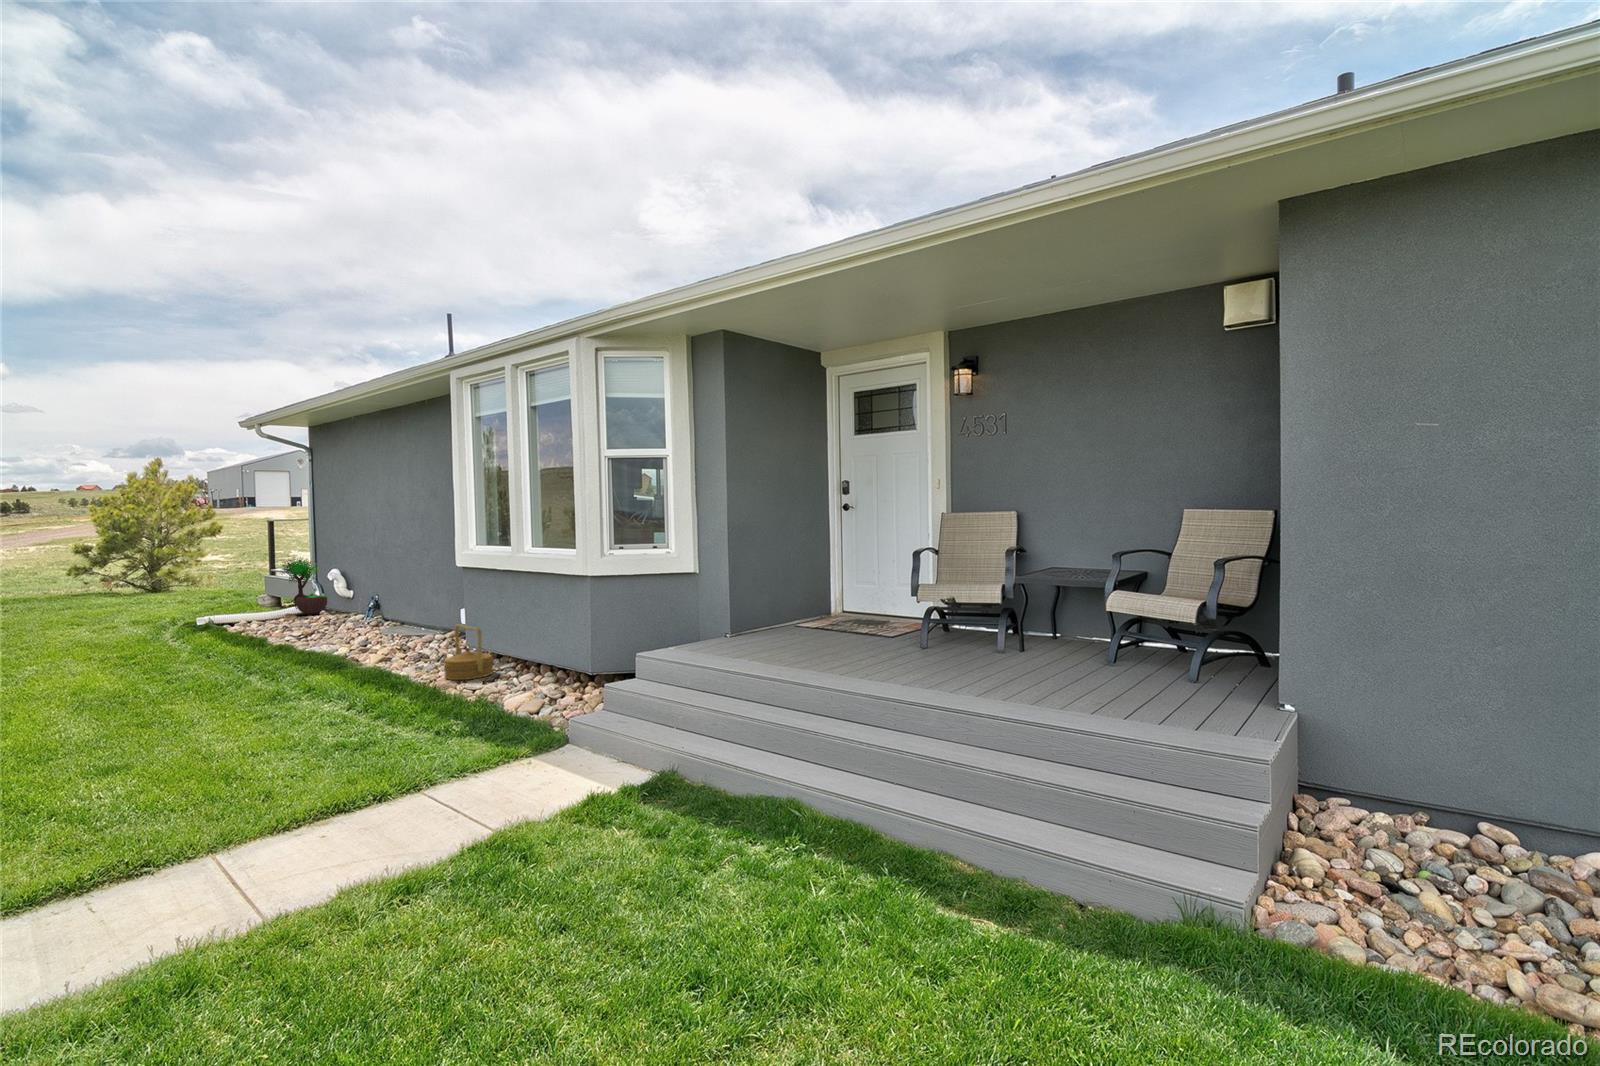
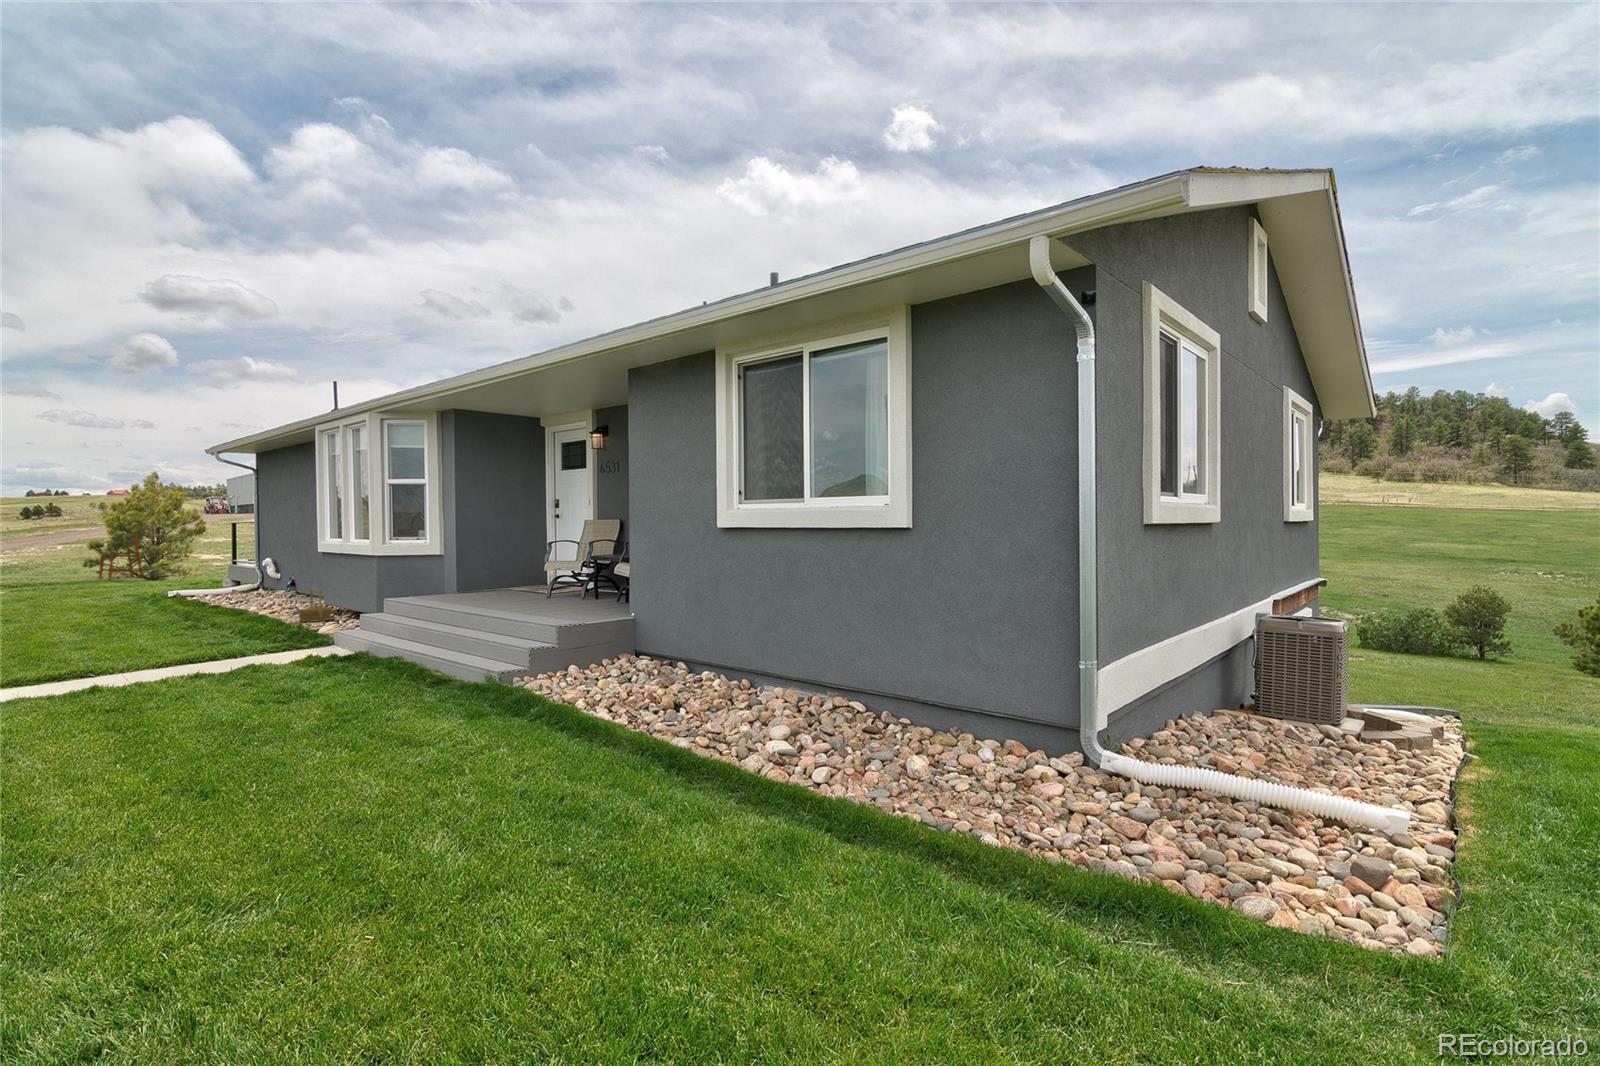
bench: none [86,538,145,594] -> present [99,537,144,580]
potted tree: present [281,558,327,614] -> none [231,547,266,592]

